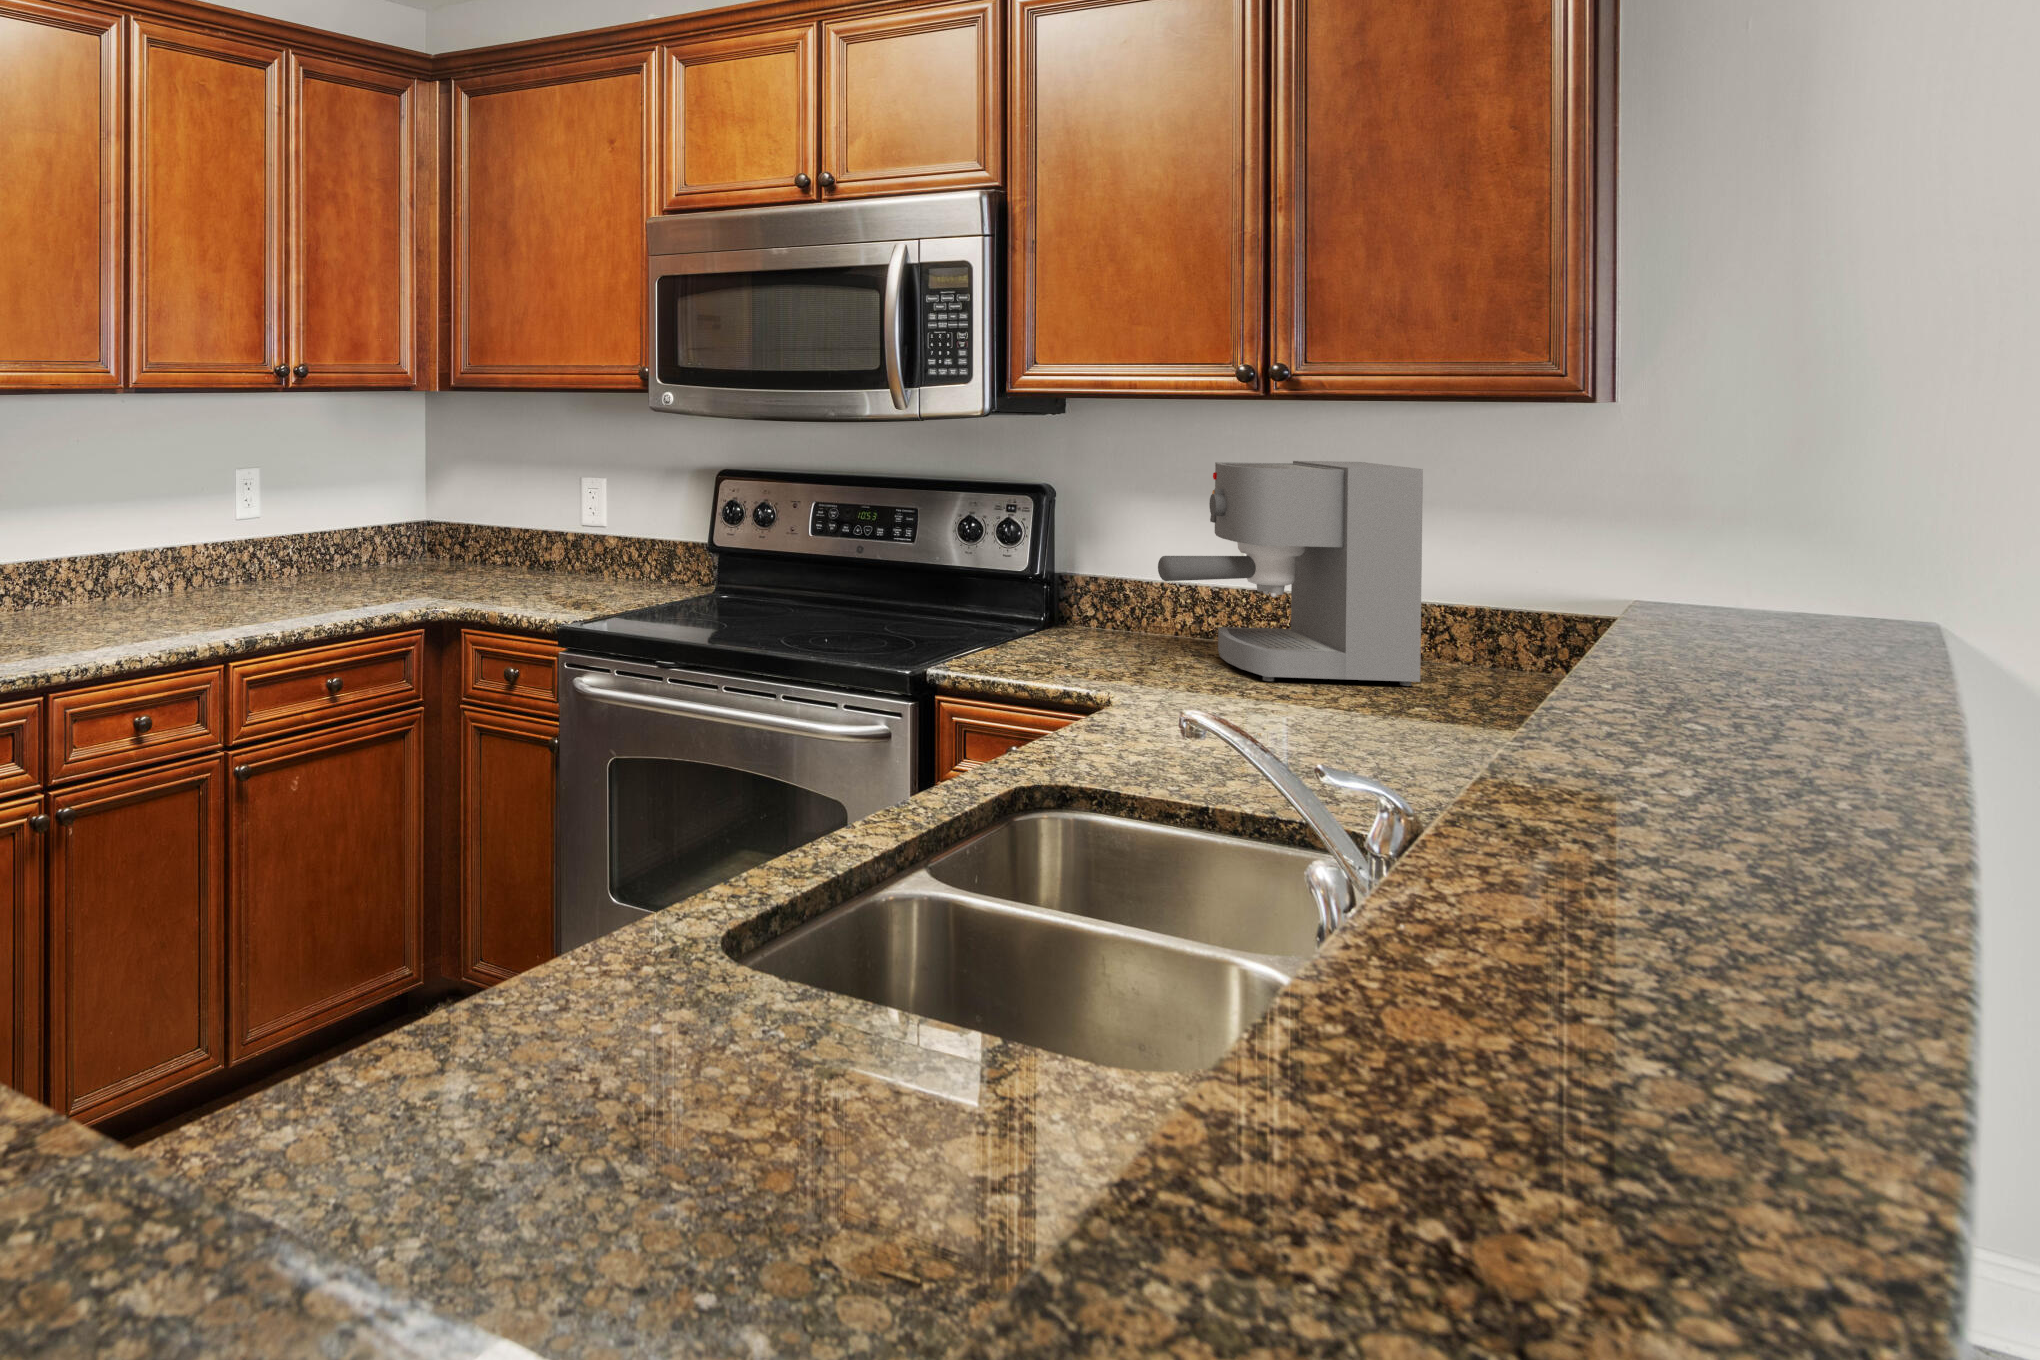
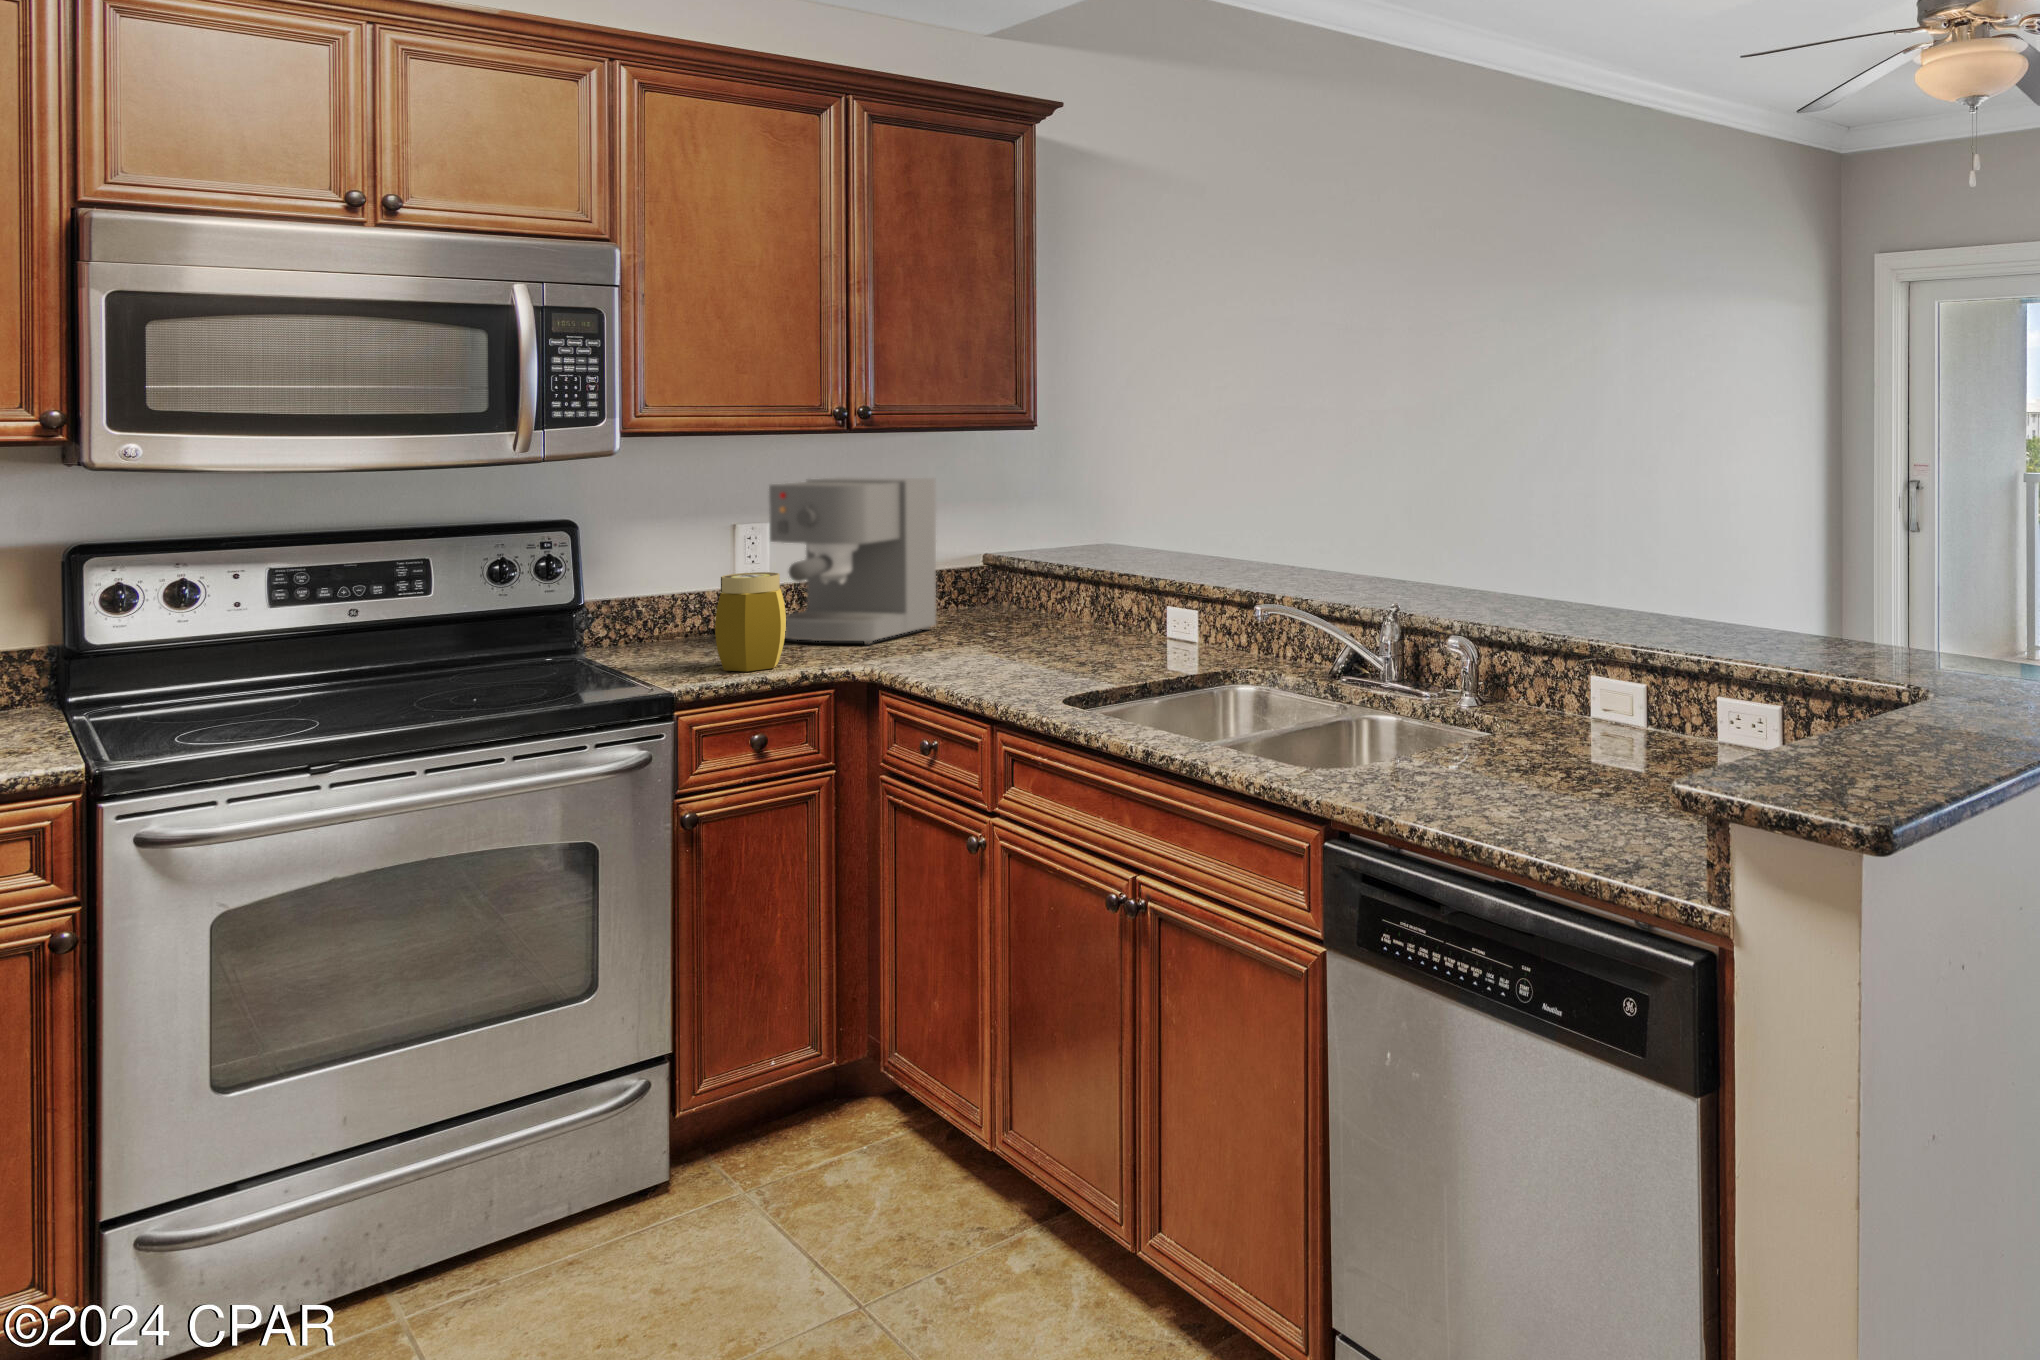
jar: none [1035,558,1115,675] -> present [715,572,786,671]

